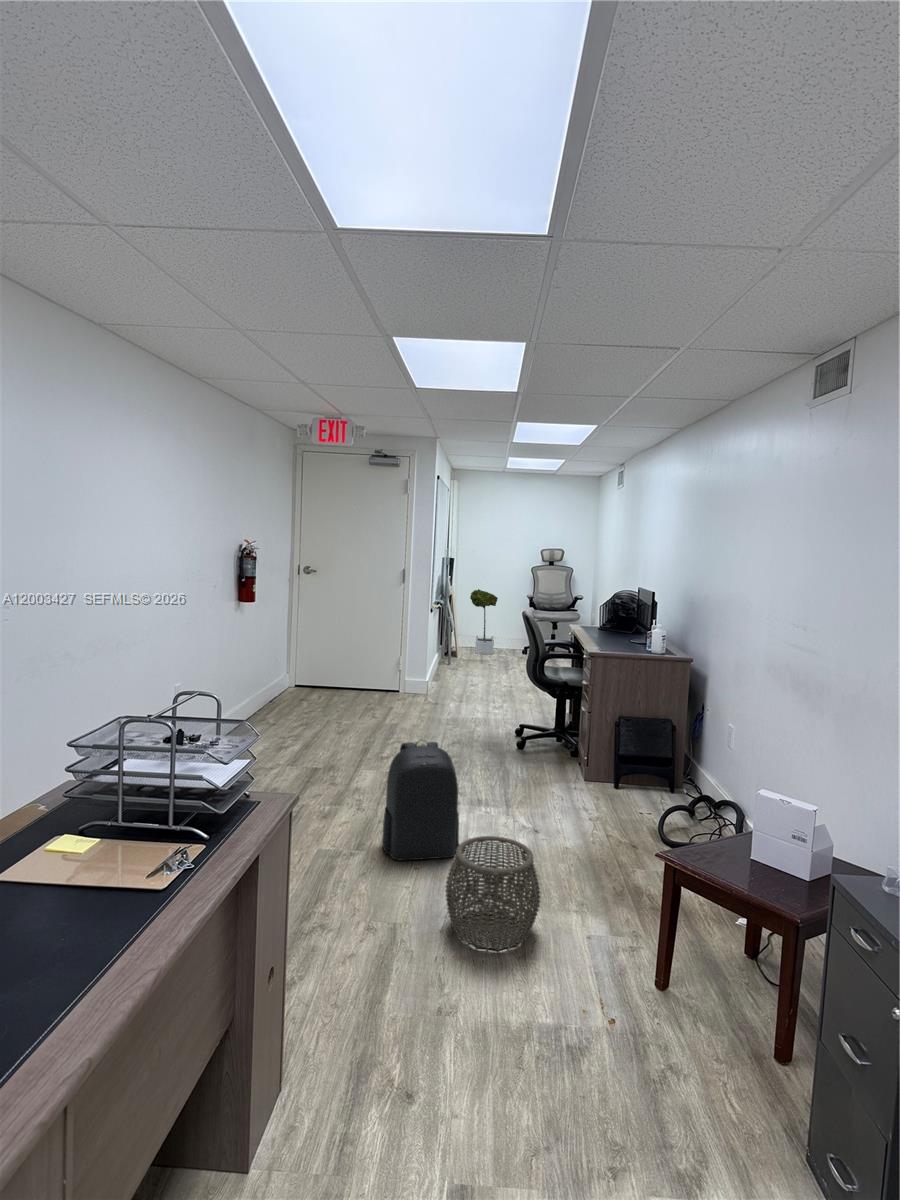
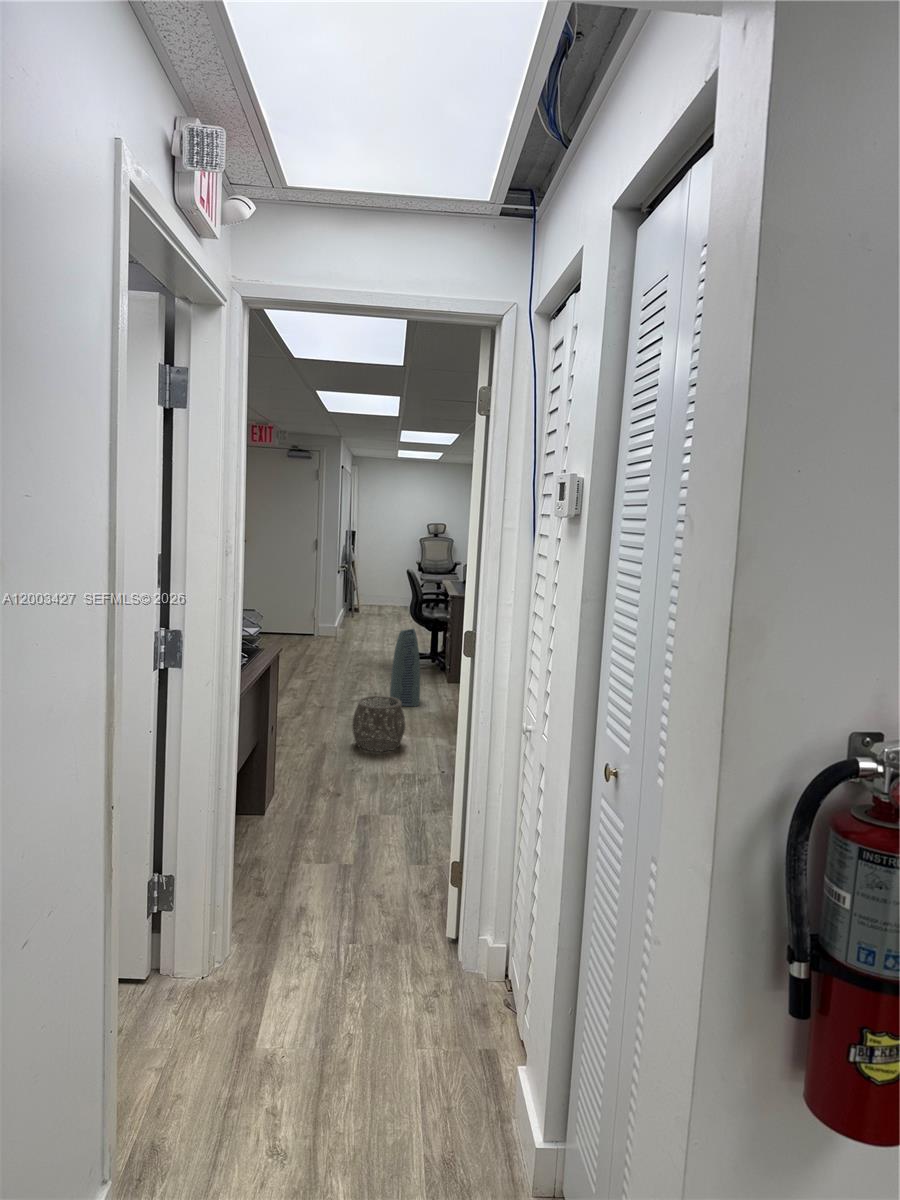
potted tree: present [470,589,498,654] -> none [370,556,393,610]
air purifier: none [504,704,552,830] -> present [390,629,420,707]
backpack: present [382,741,459,860] -> none [311,649,360,721]

